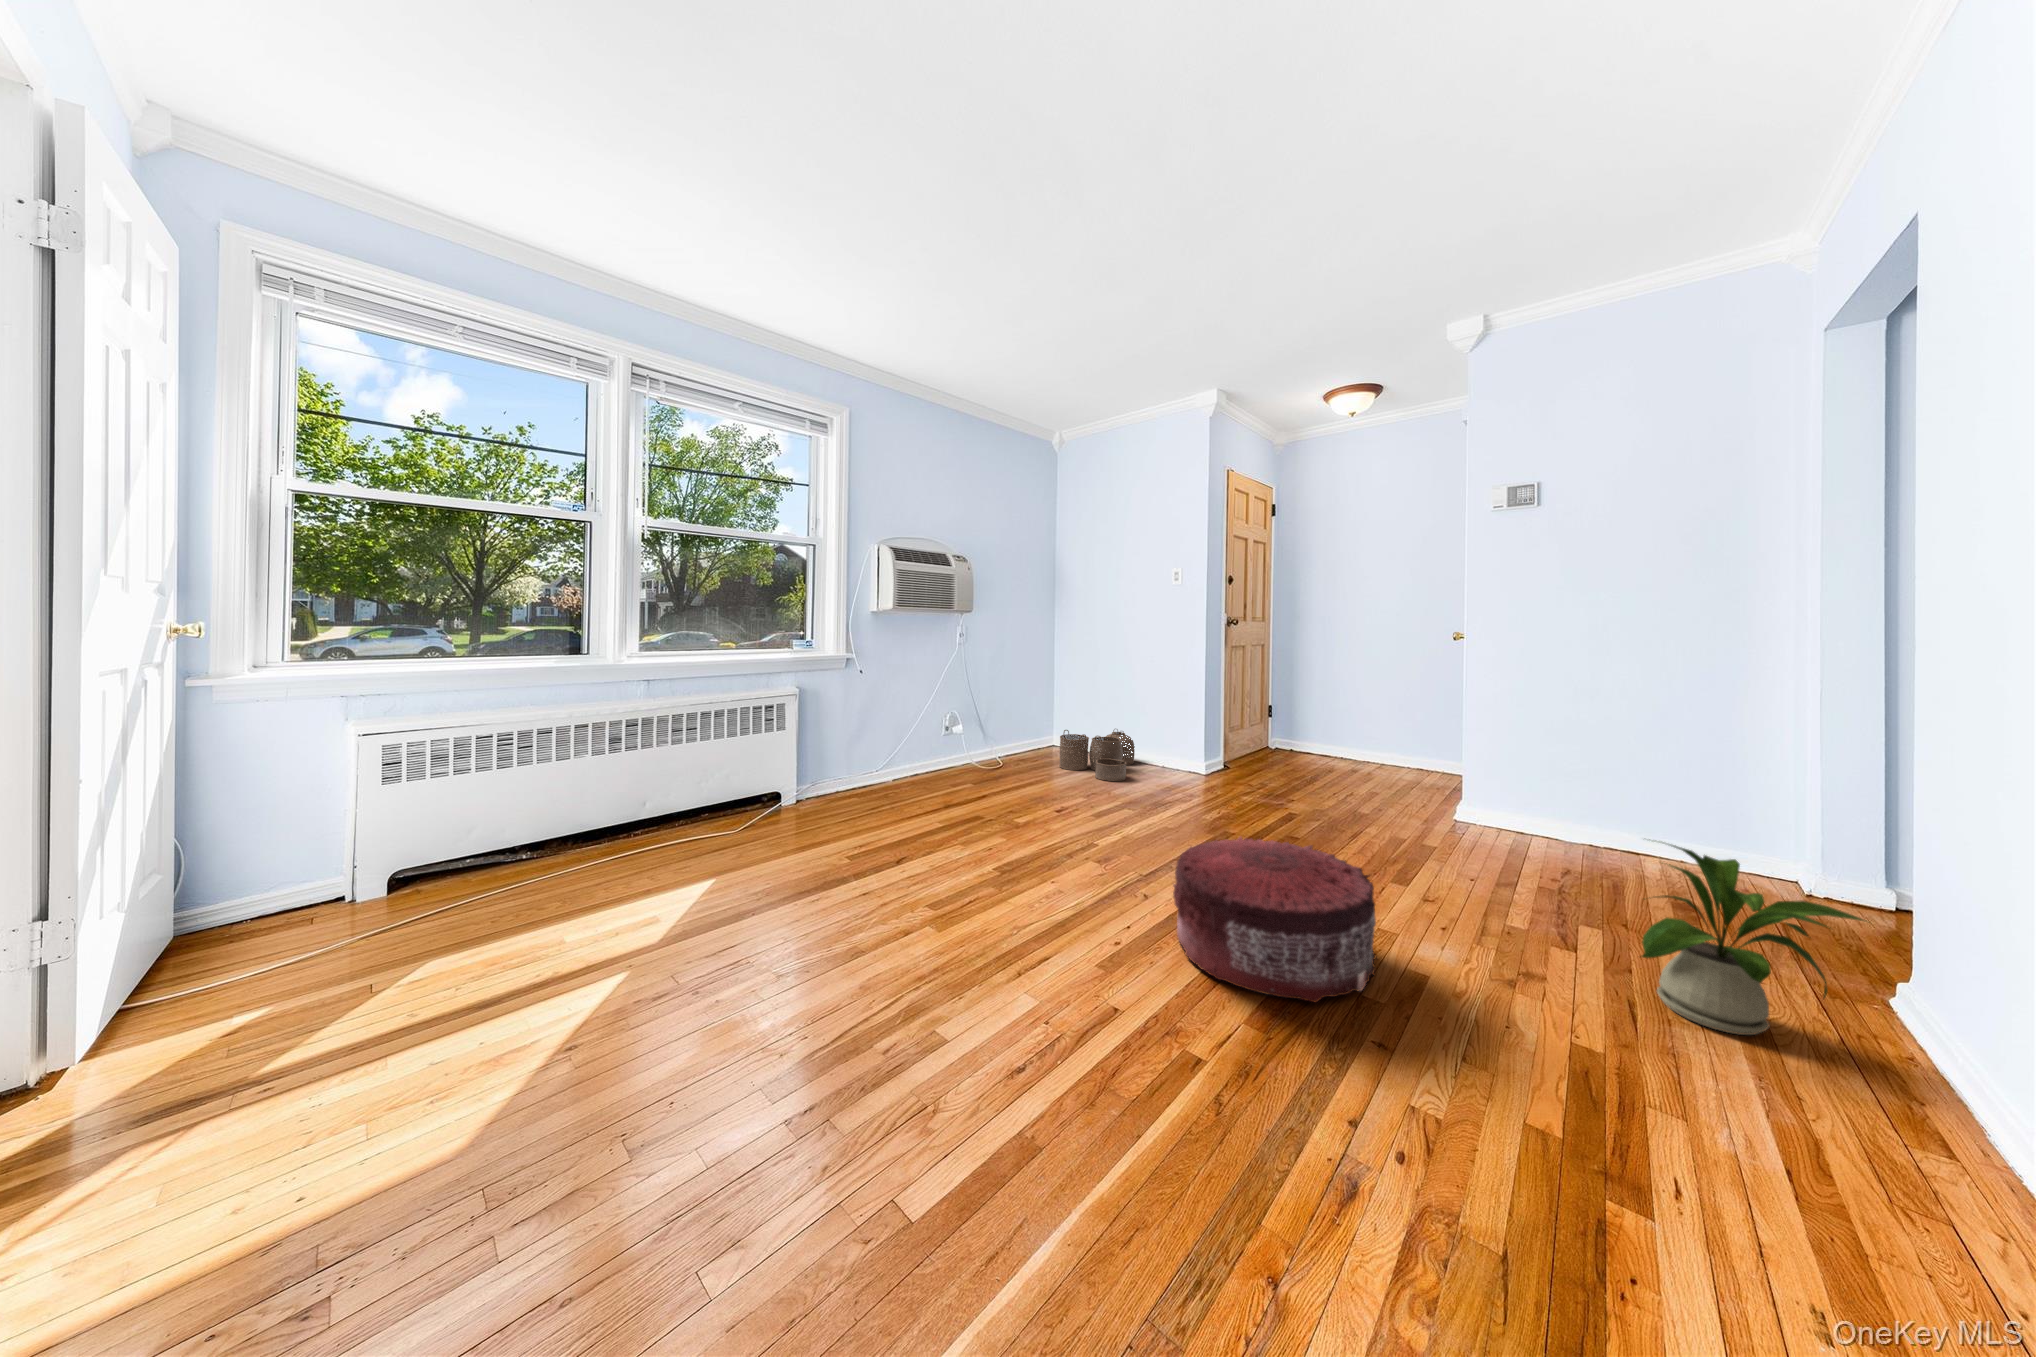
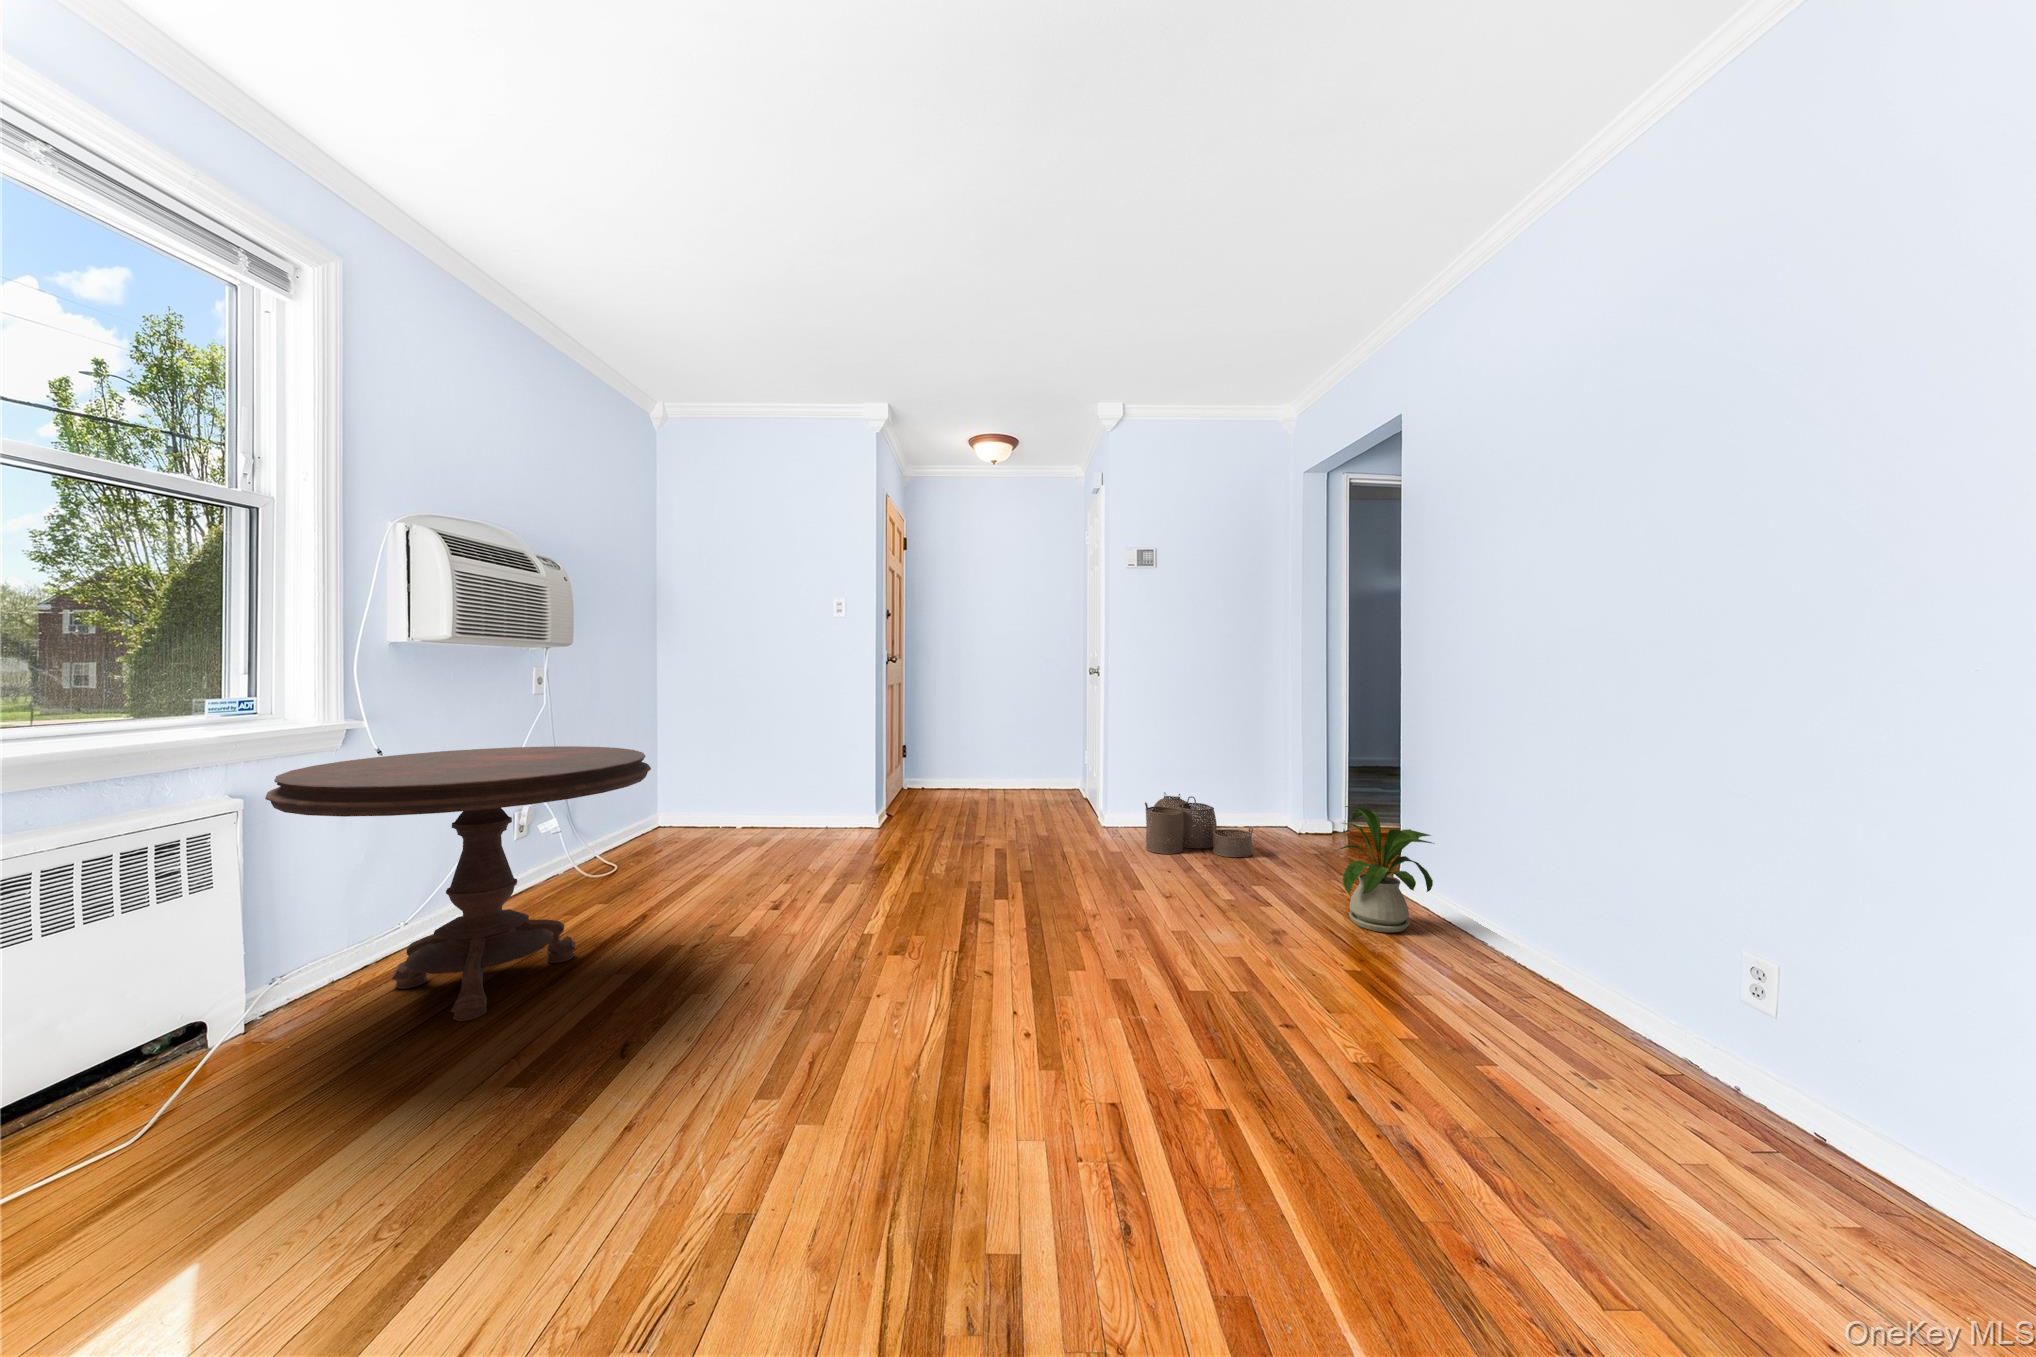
side table: none [793,675,973,825] -> present [265,746,651,1021]
woven basket: present [1059,729,1135,781] -> present [1145,793,1253,857]
pouf: present [1173,837,1376,1002] -> none [1049,868,1243,1030]

